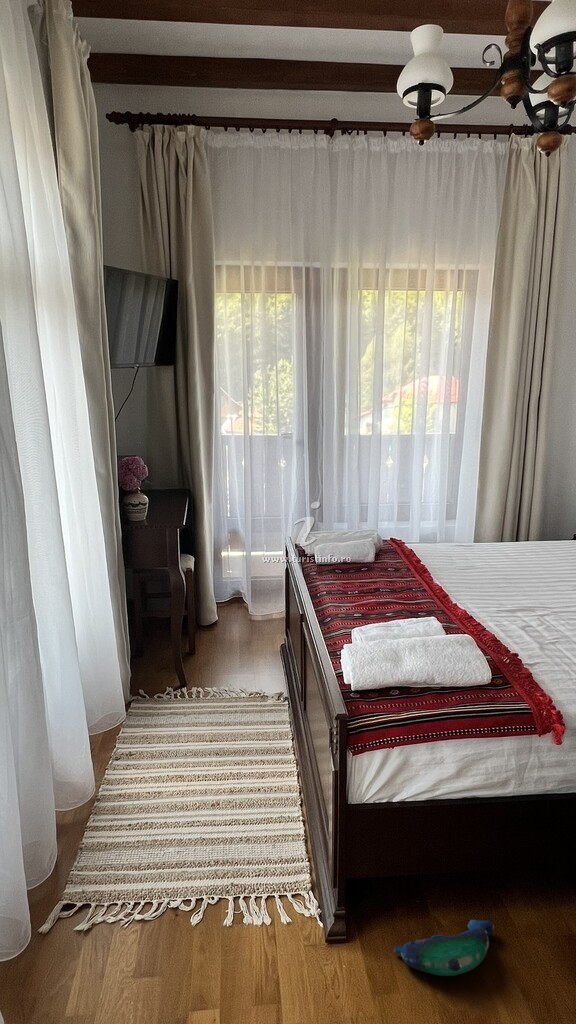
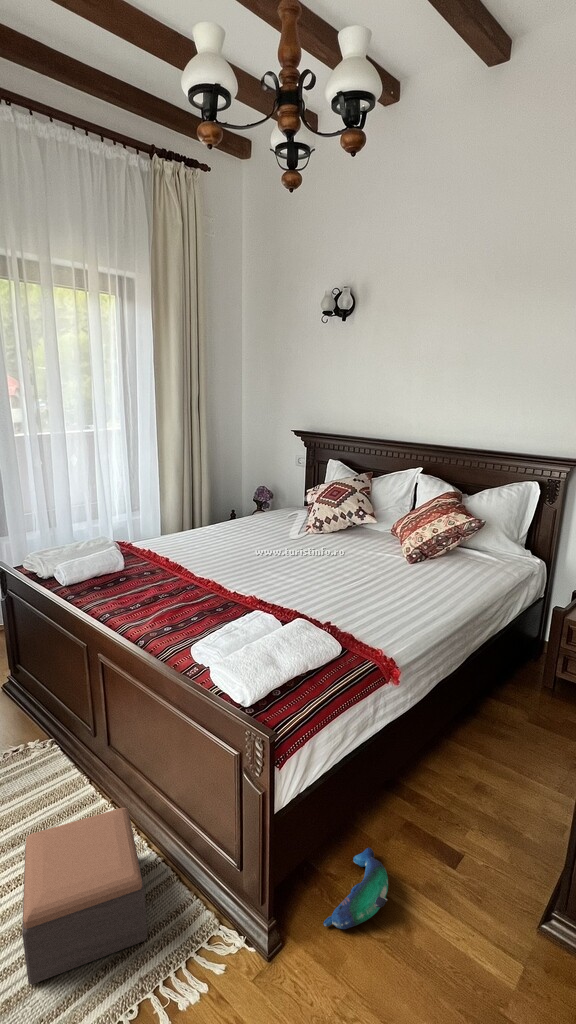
footstool: none [170,740,284,863] -> present [22,808,147,985]

